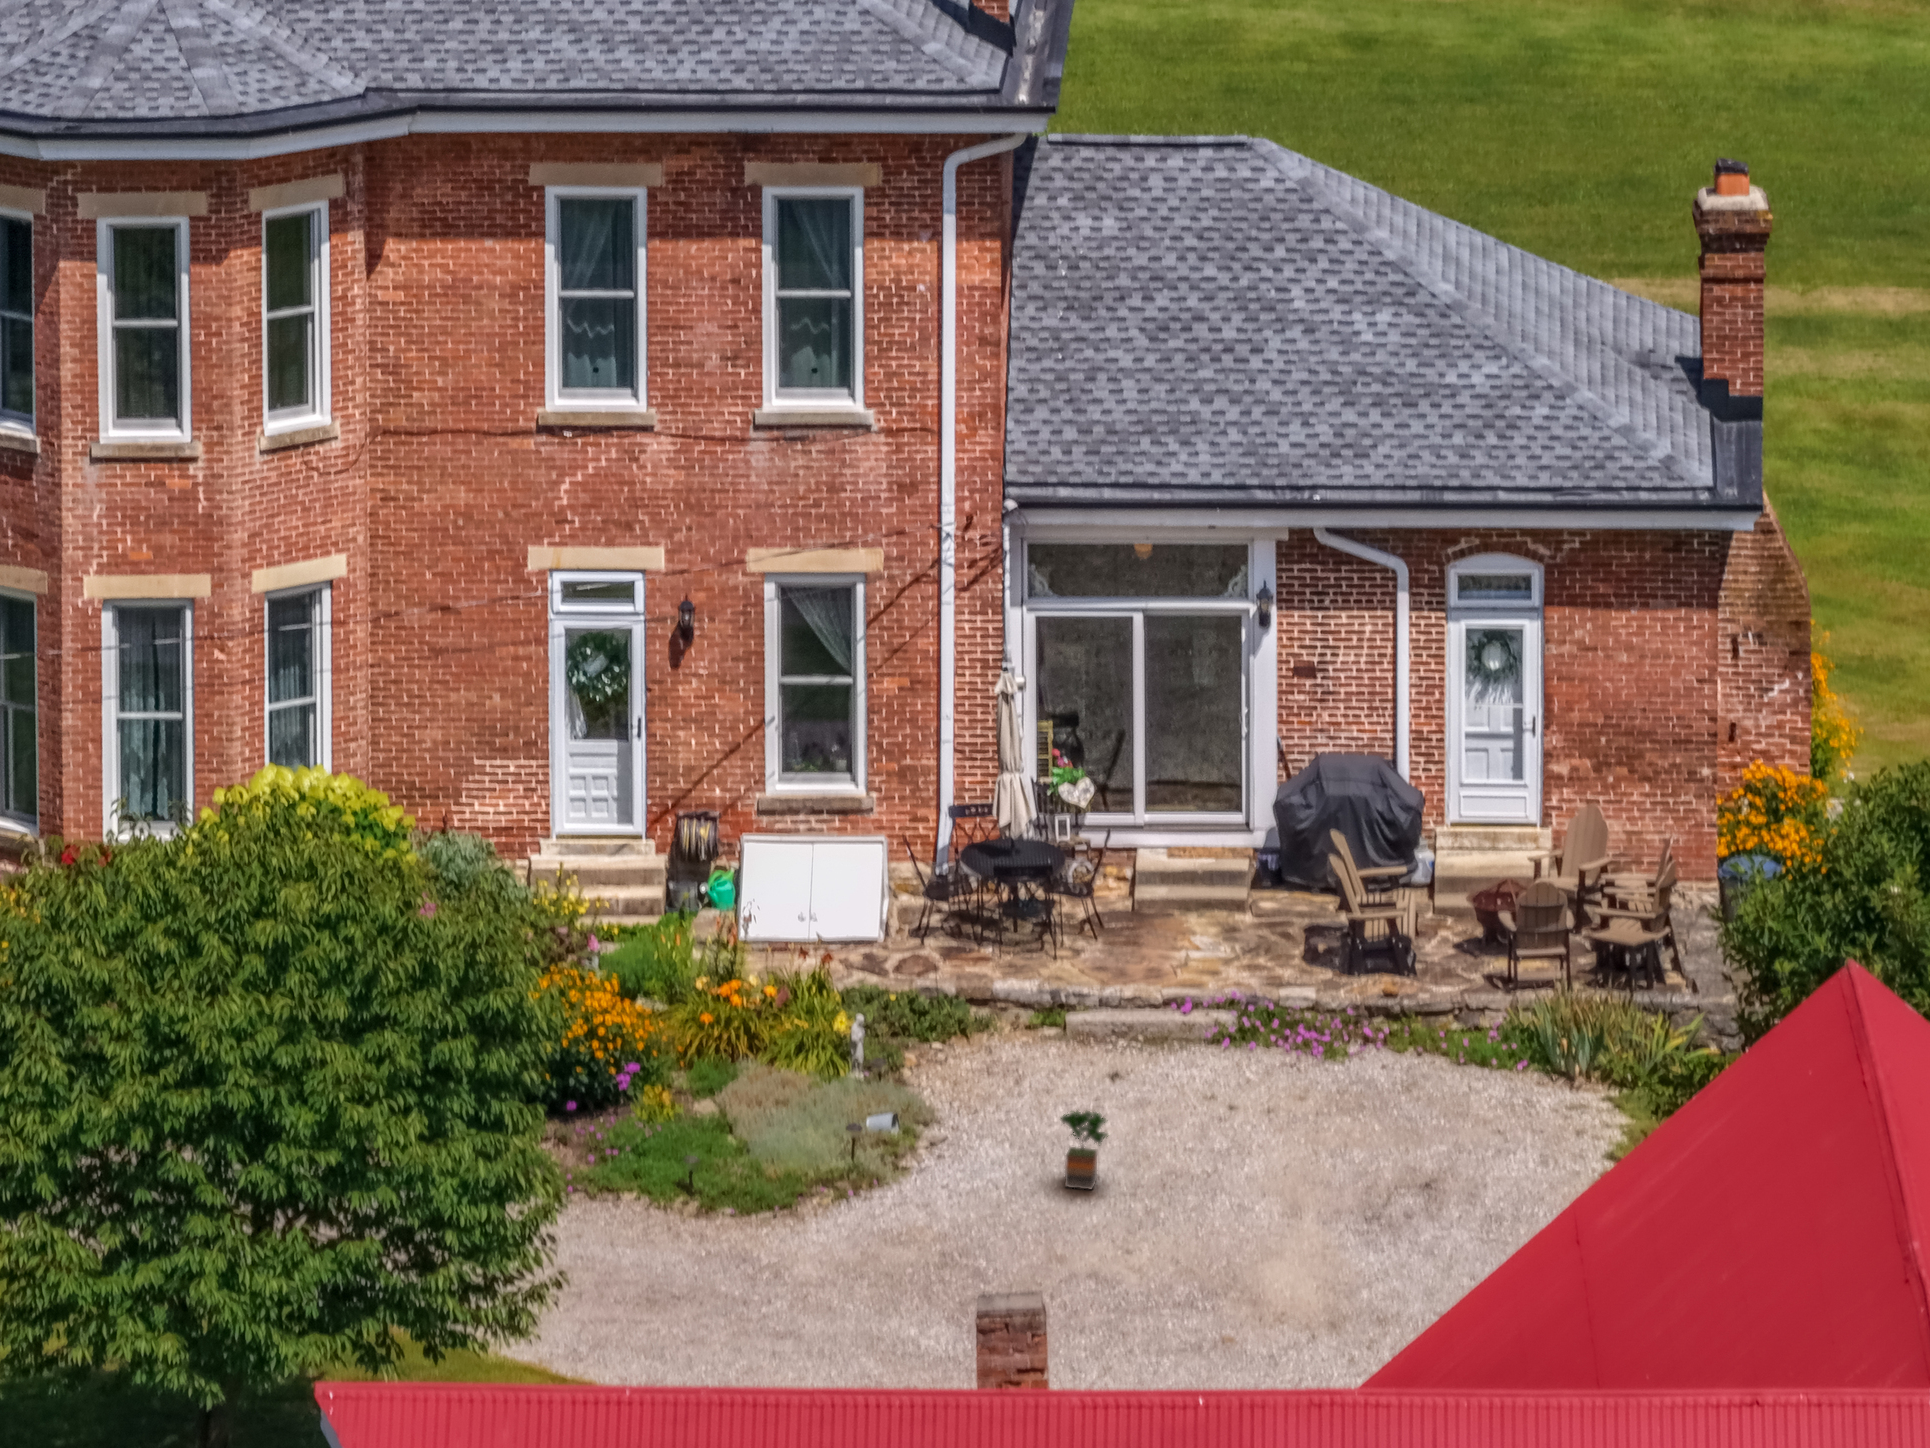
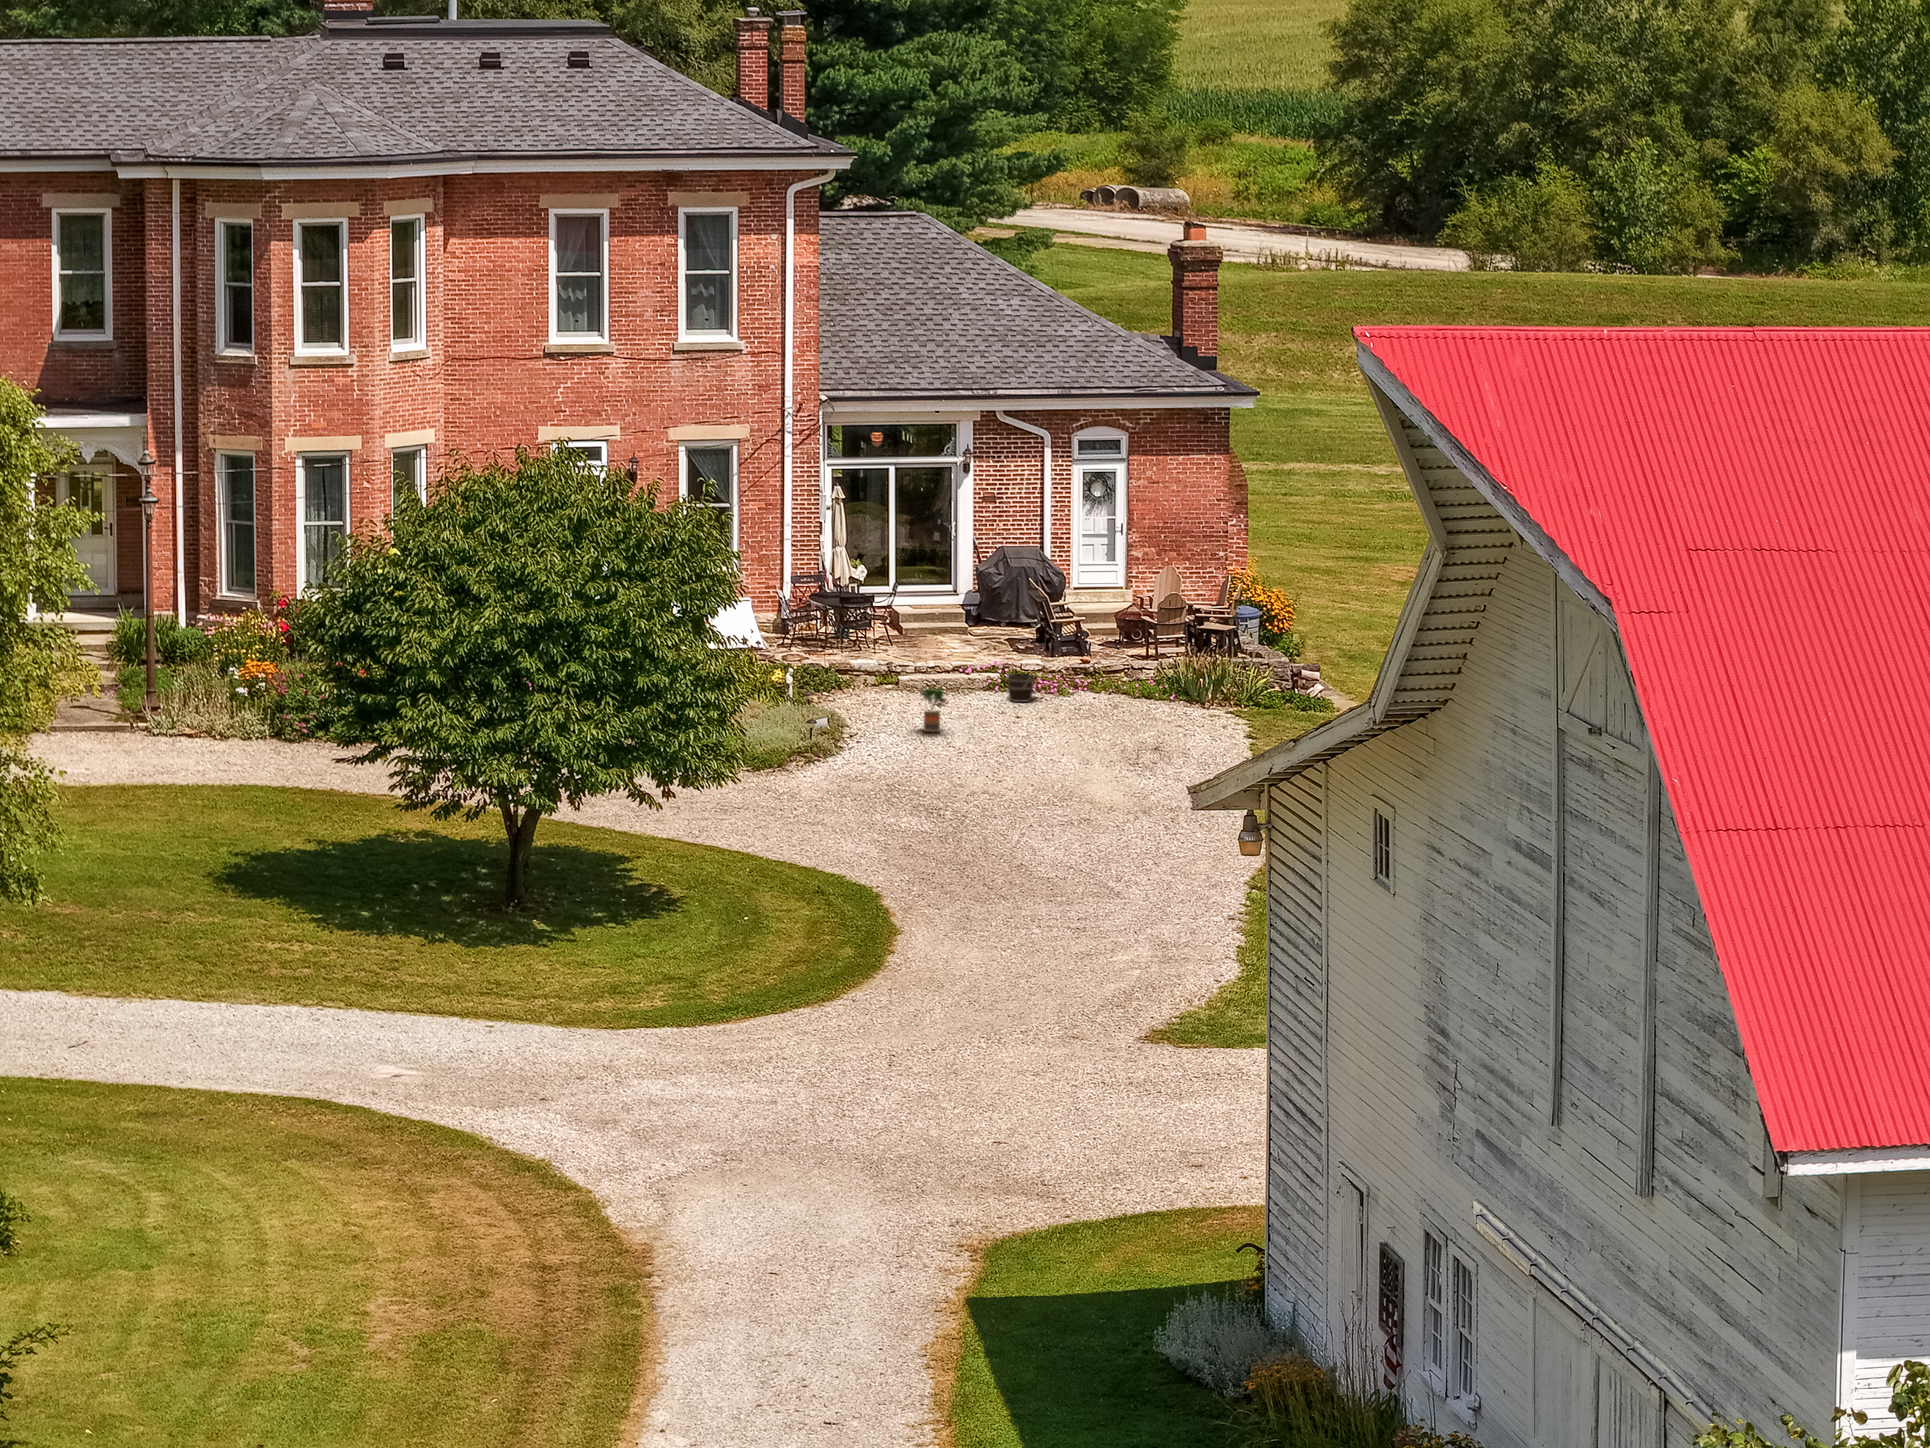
bucket: none [1240,1060,1289,1117] -> present [1007,674,1034,702]

